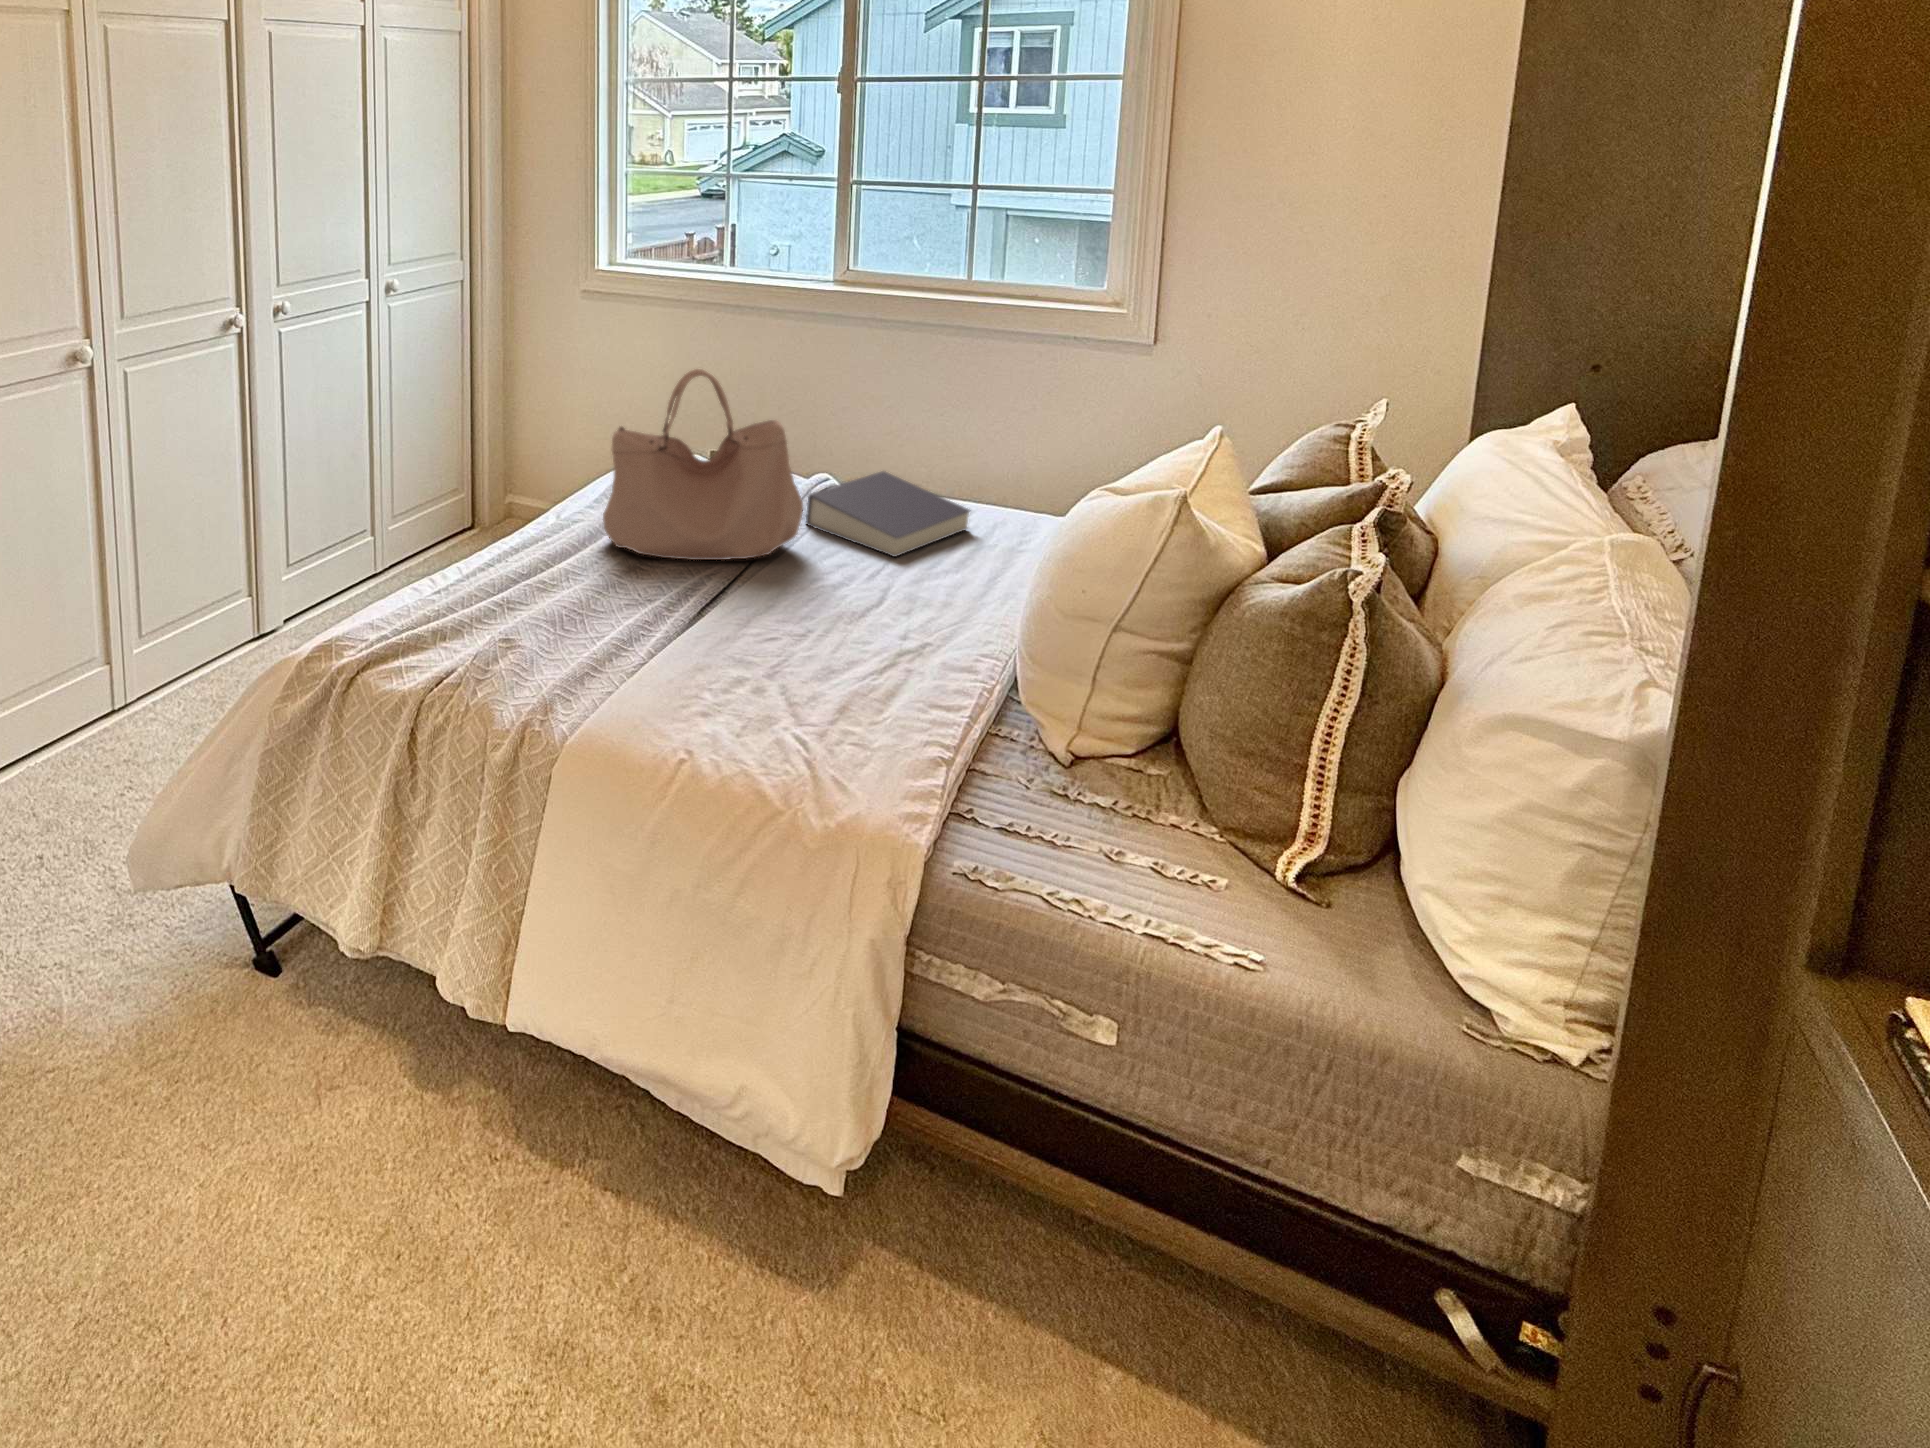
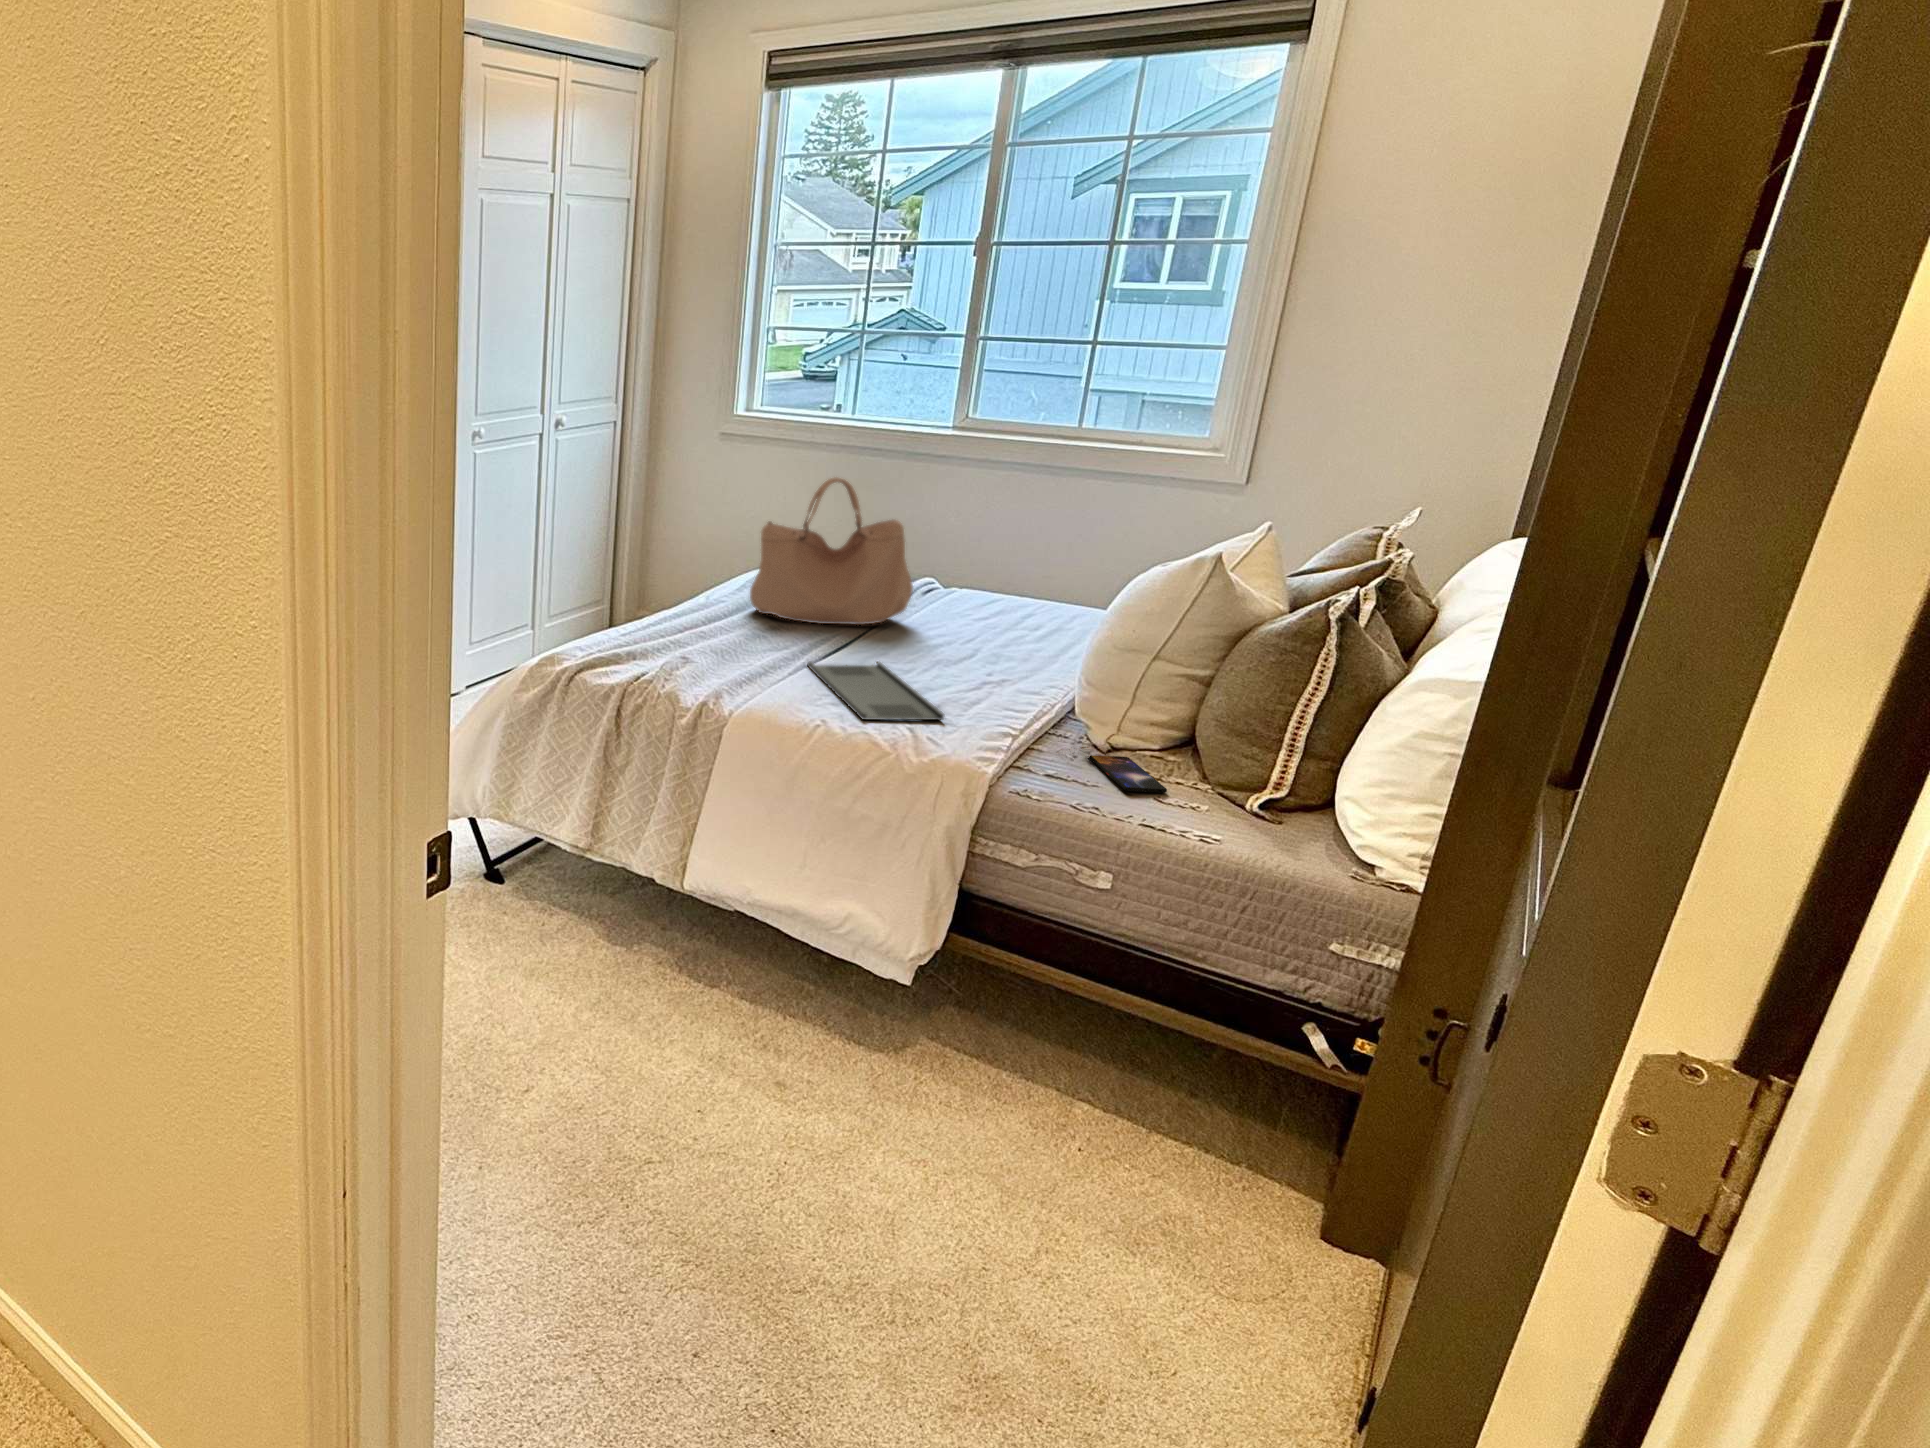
book: present [806,471,970,557] -> none [912,573,1055,631]
tray: none [672,628,854,752] -> present [808,662,944,720]
smartphone: none [1052,784,1167,860] -> present [1089,755,1167,793]

